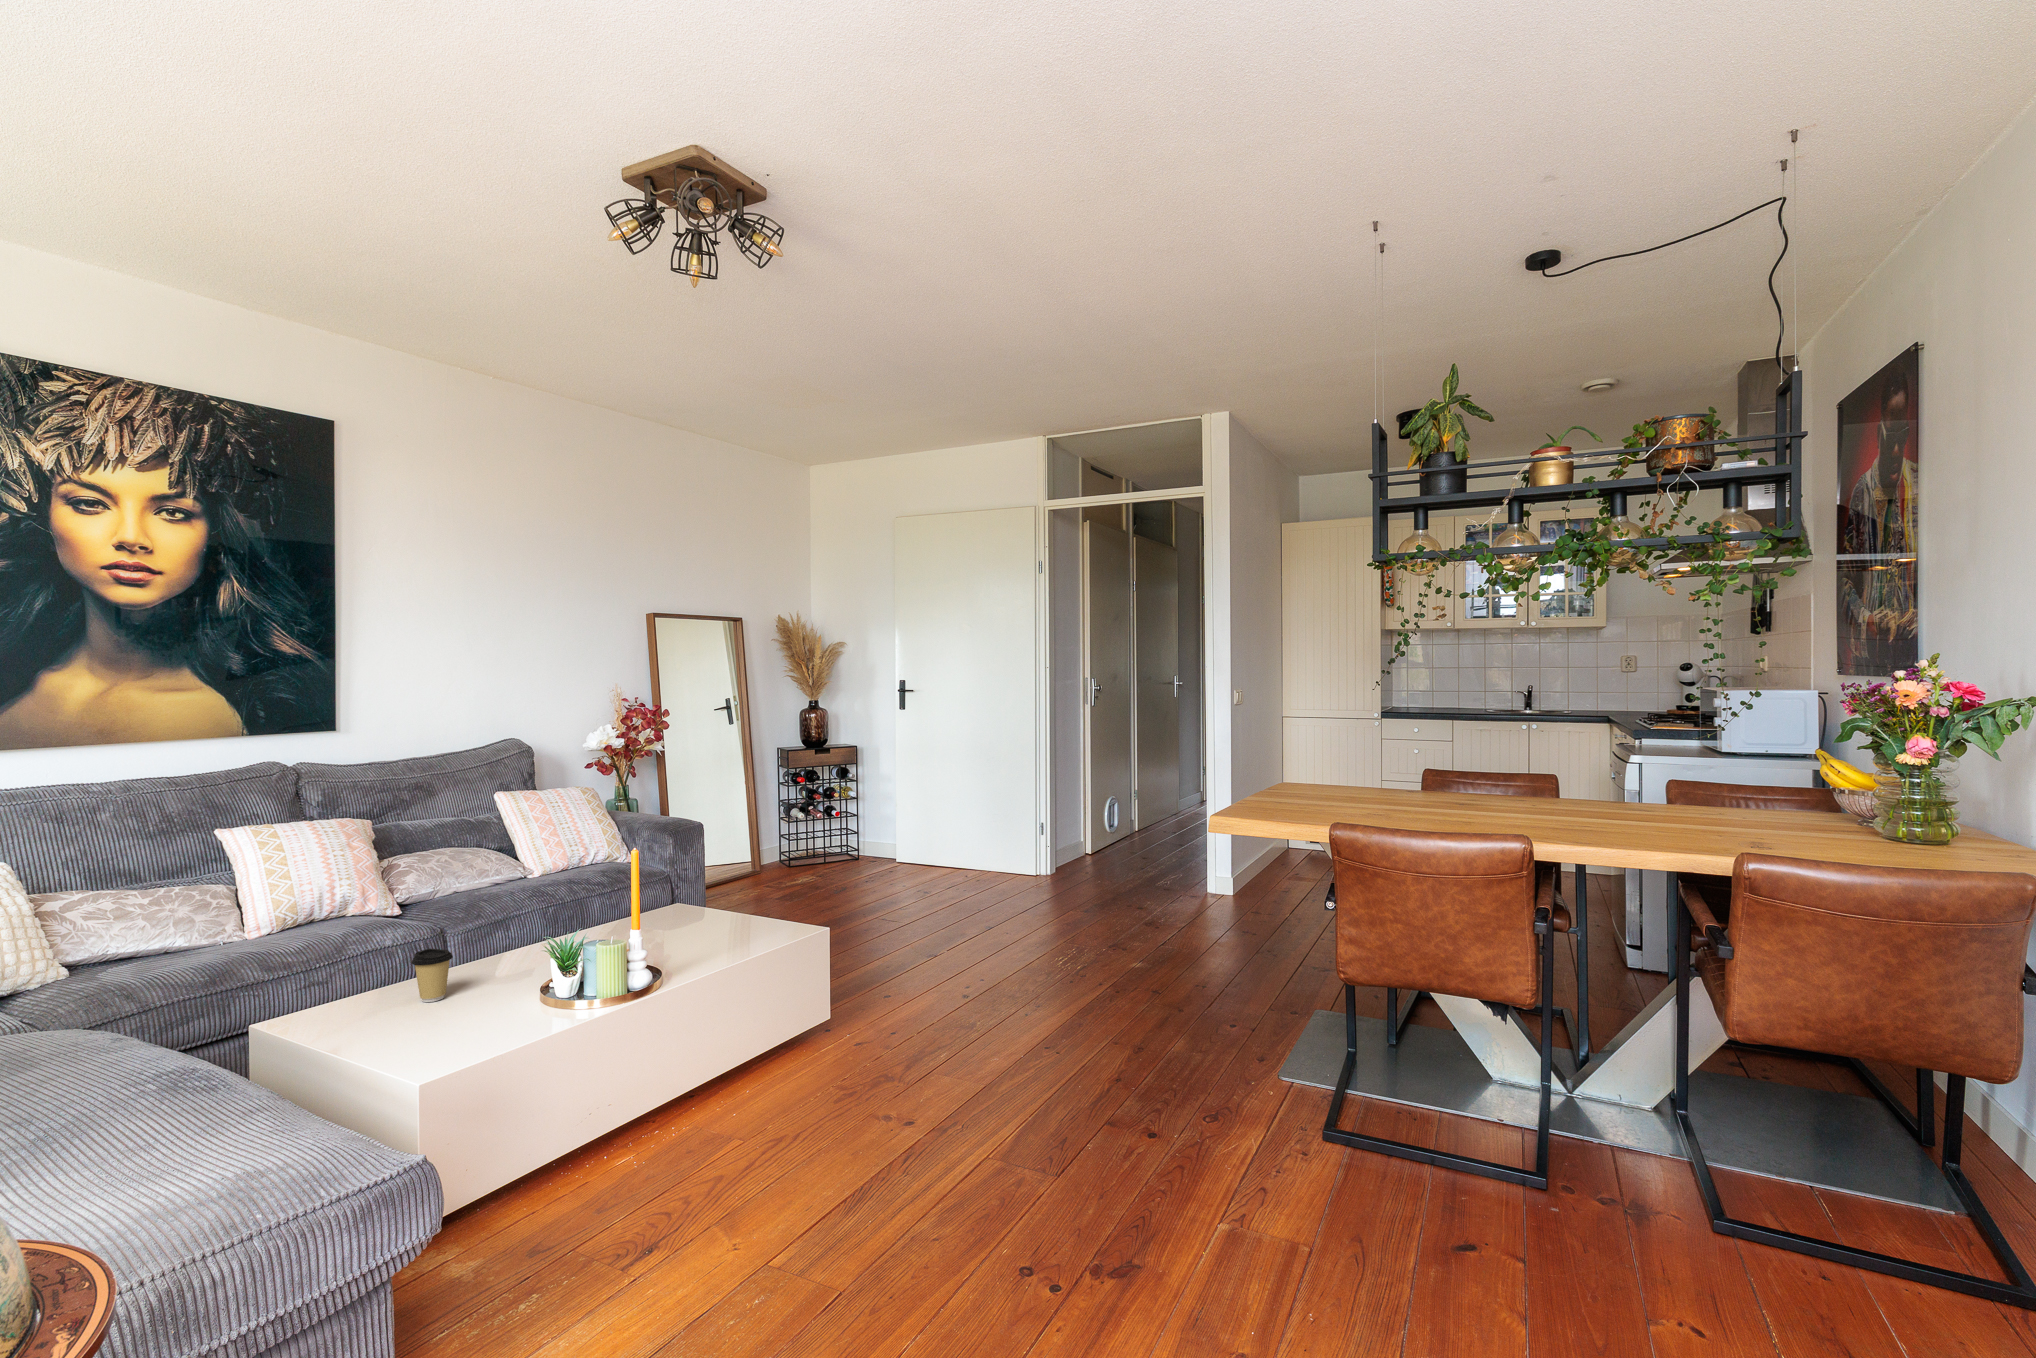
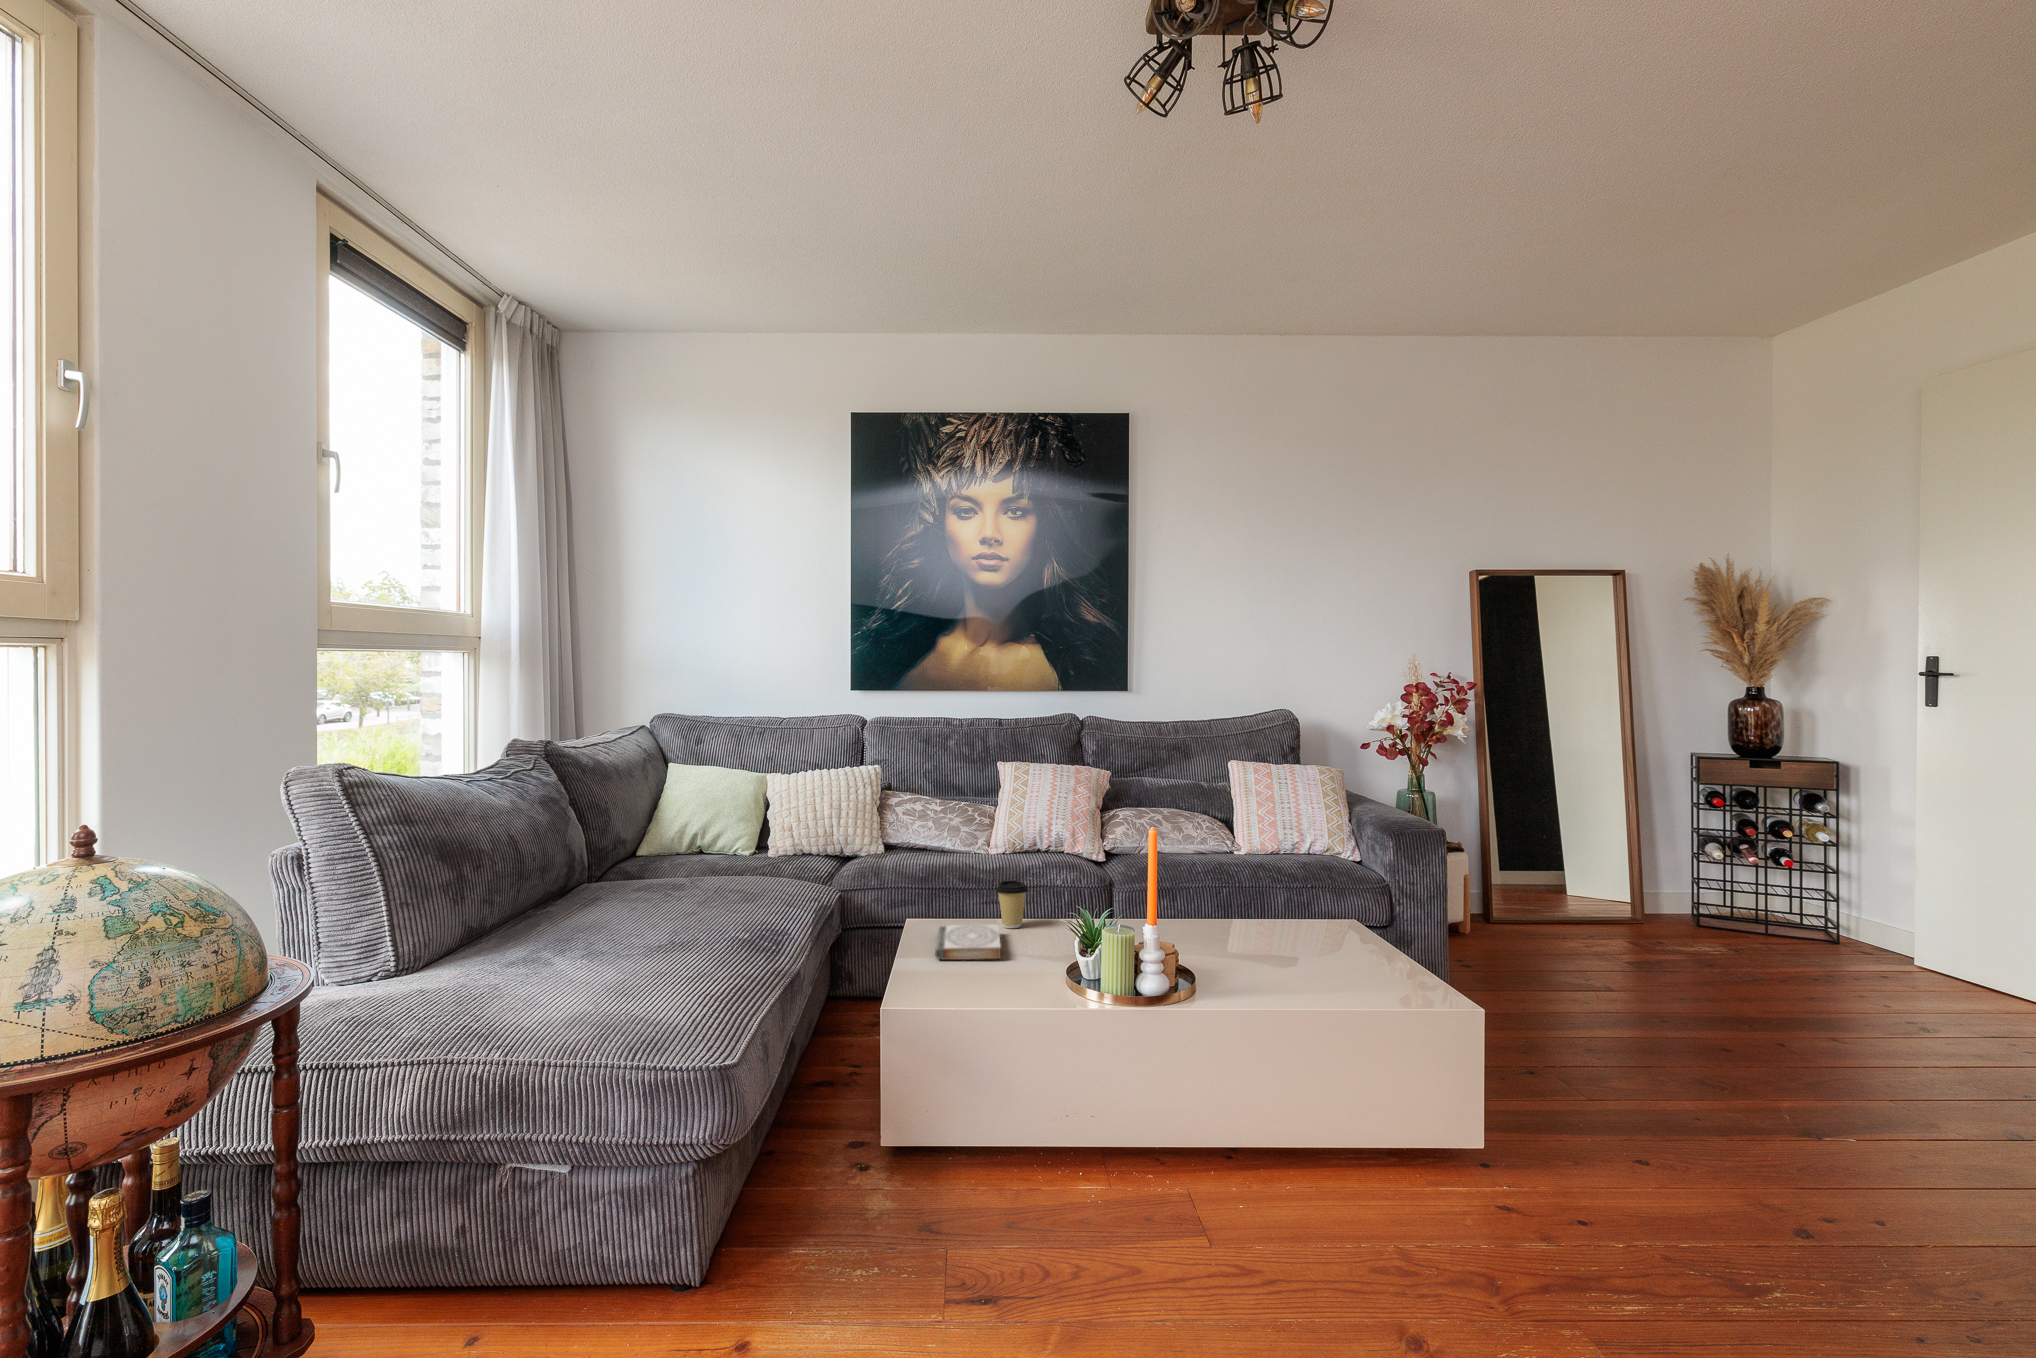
book: none [368,999,505,1051] -> present [935,924,1001,960]

